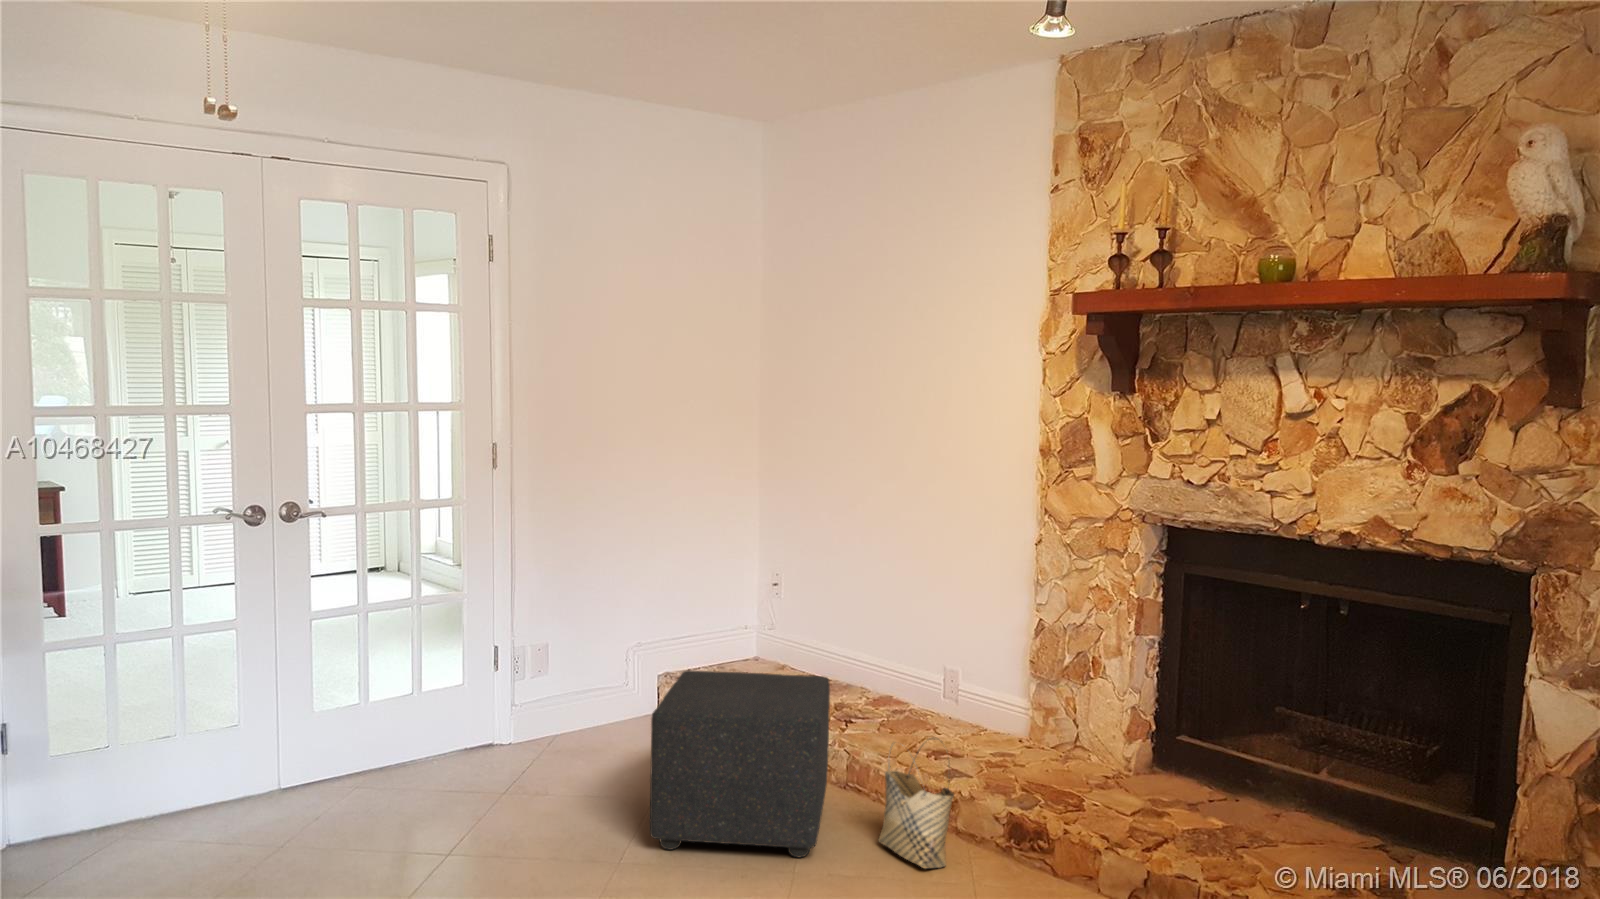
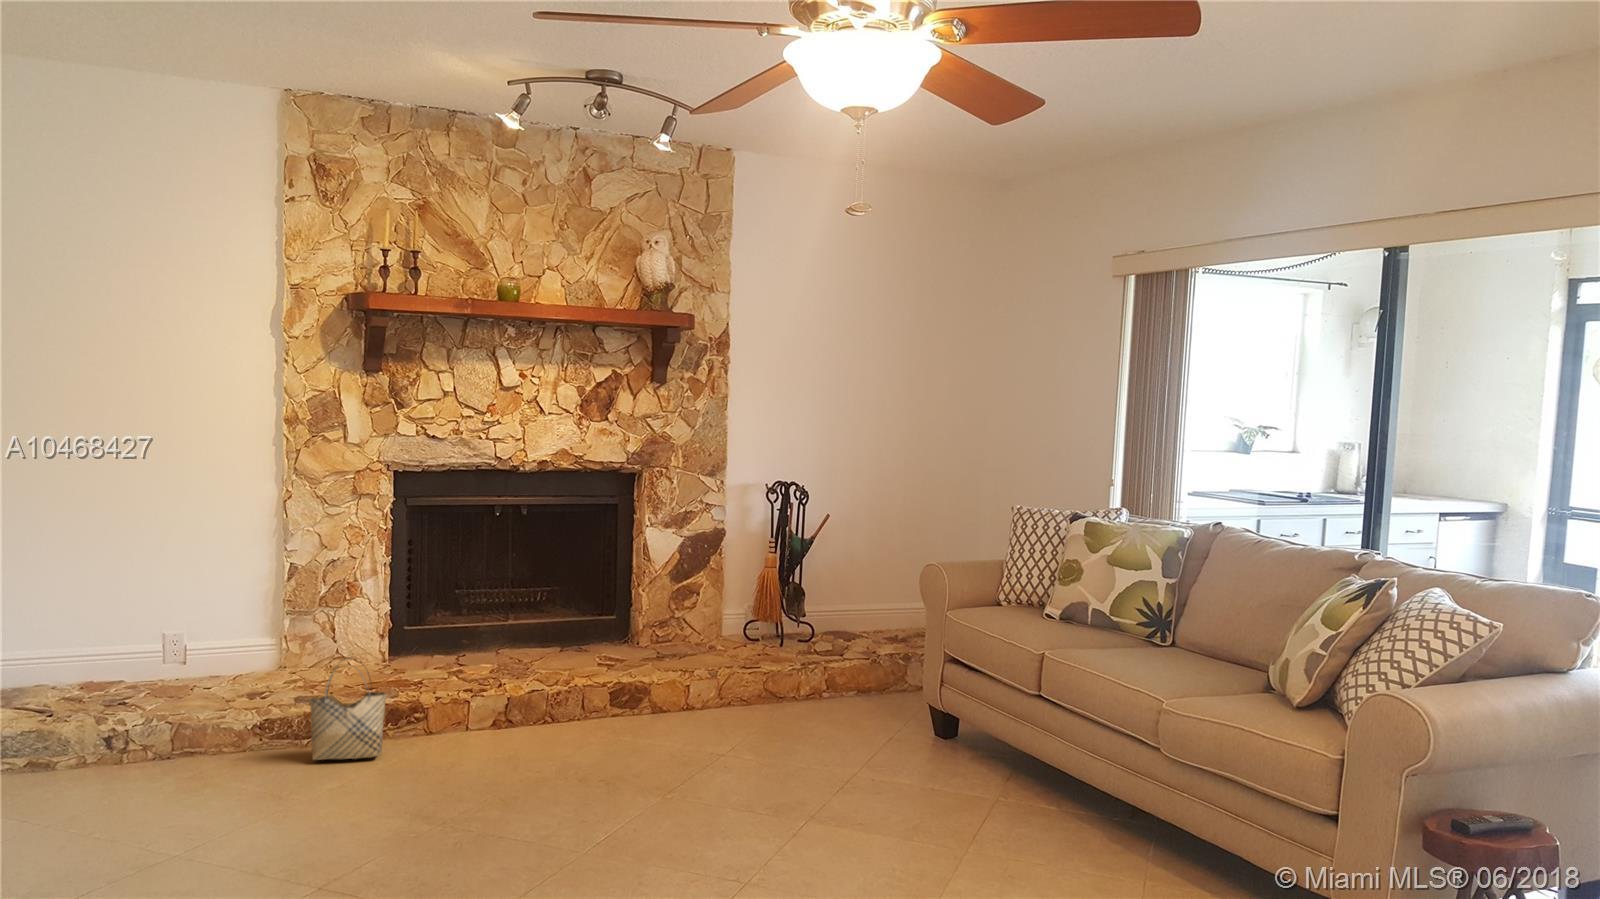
ottoman: present [650,670,830,857] -> none [54,645,304,836]

